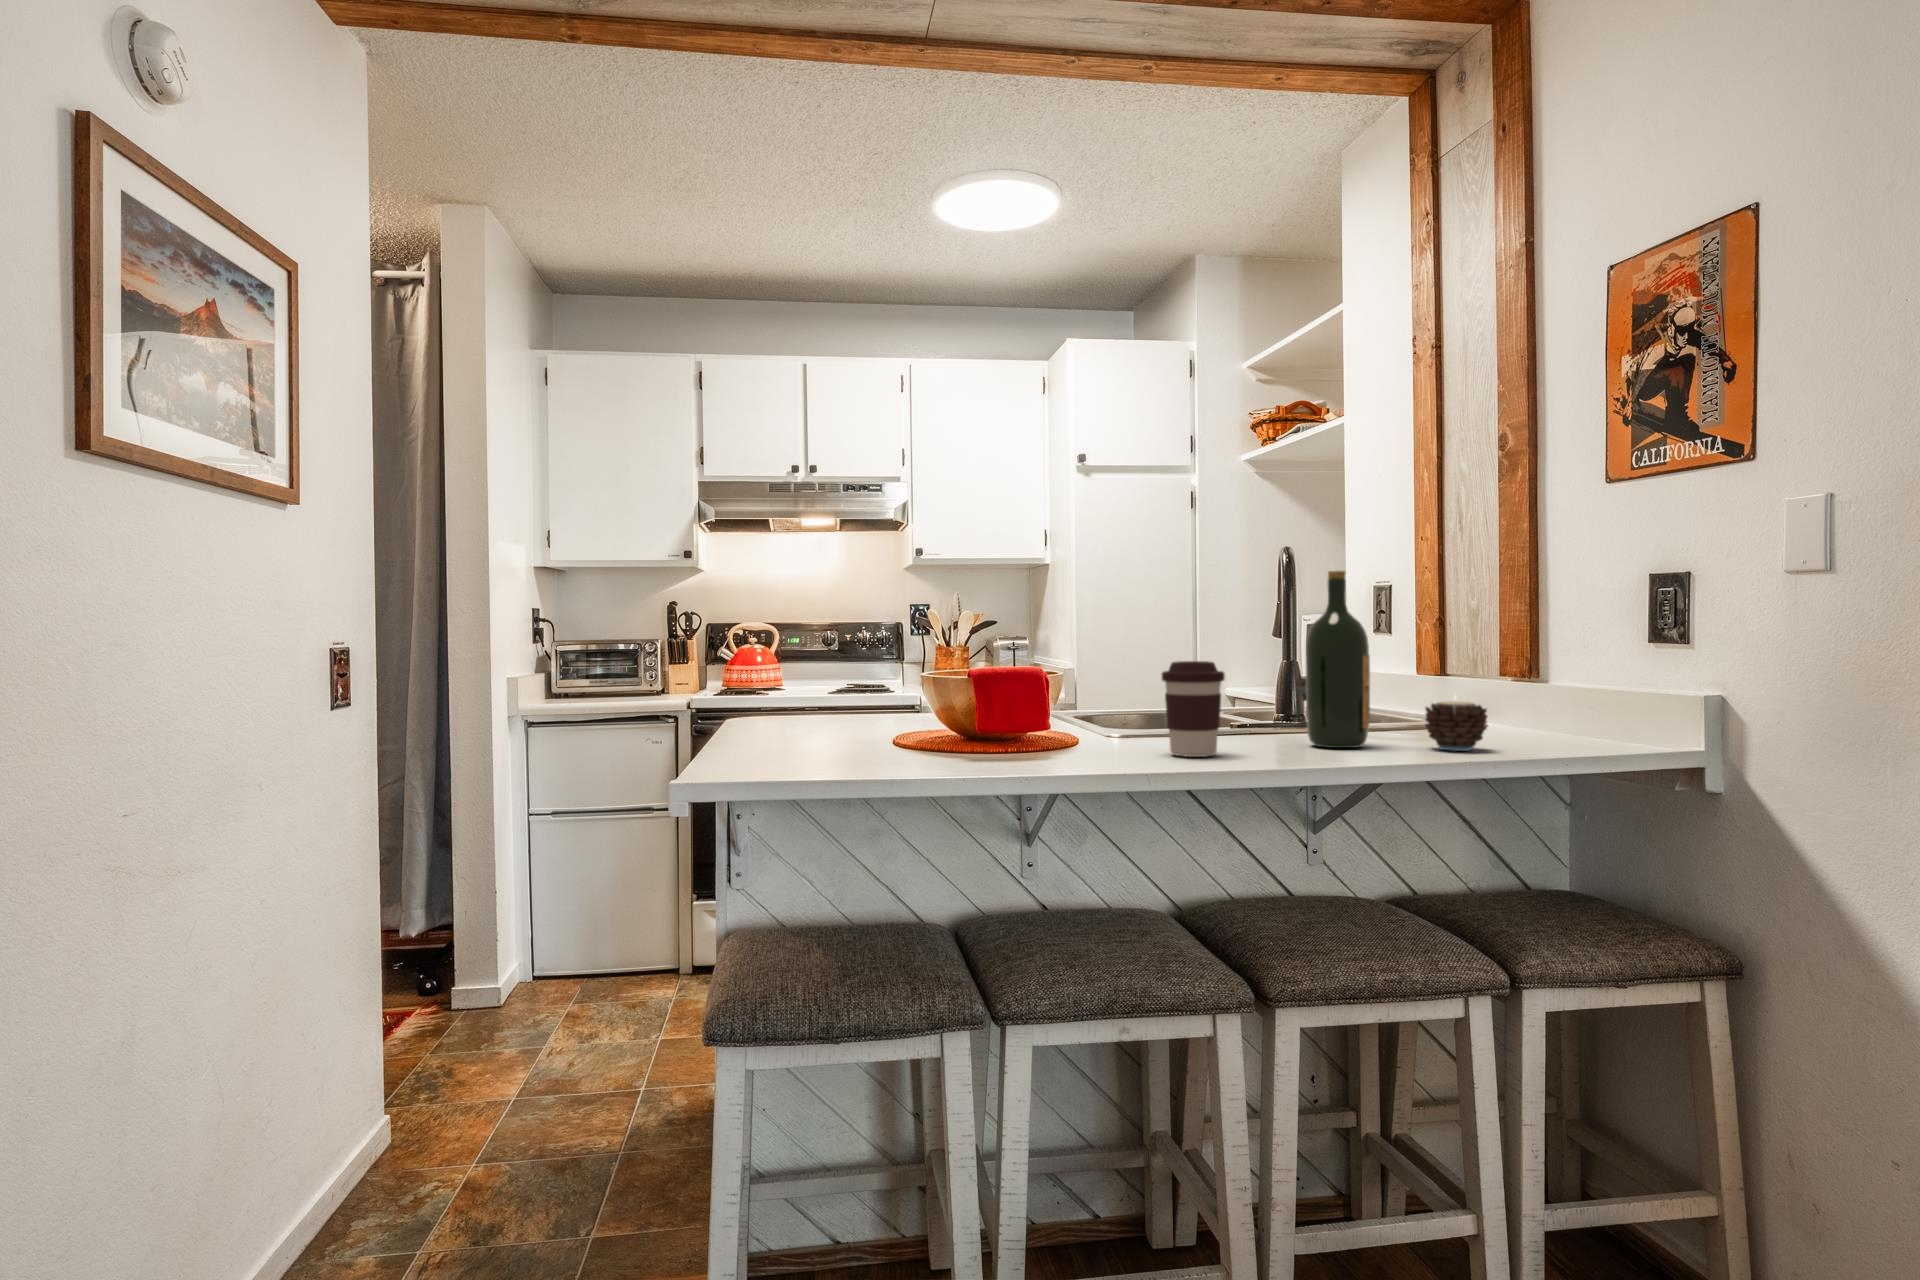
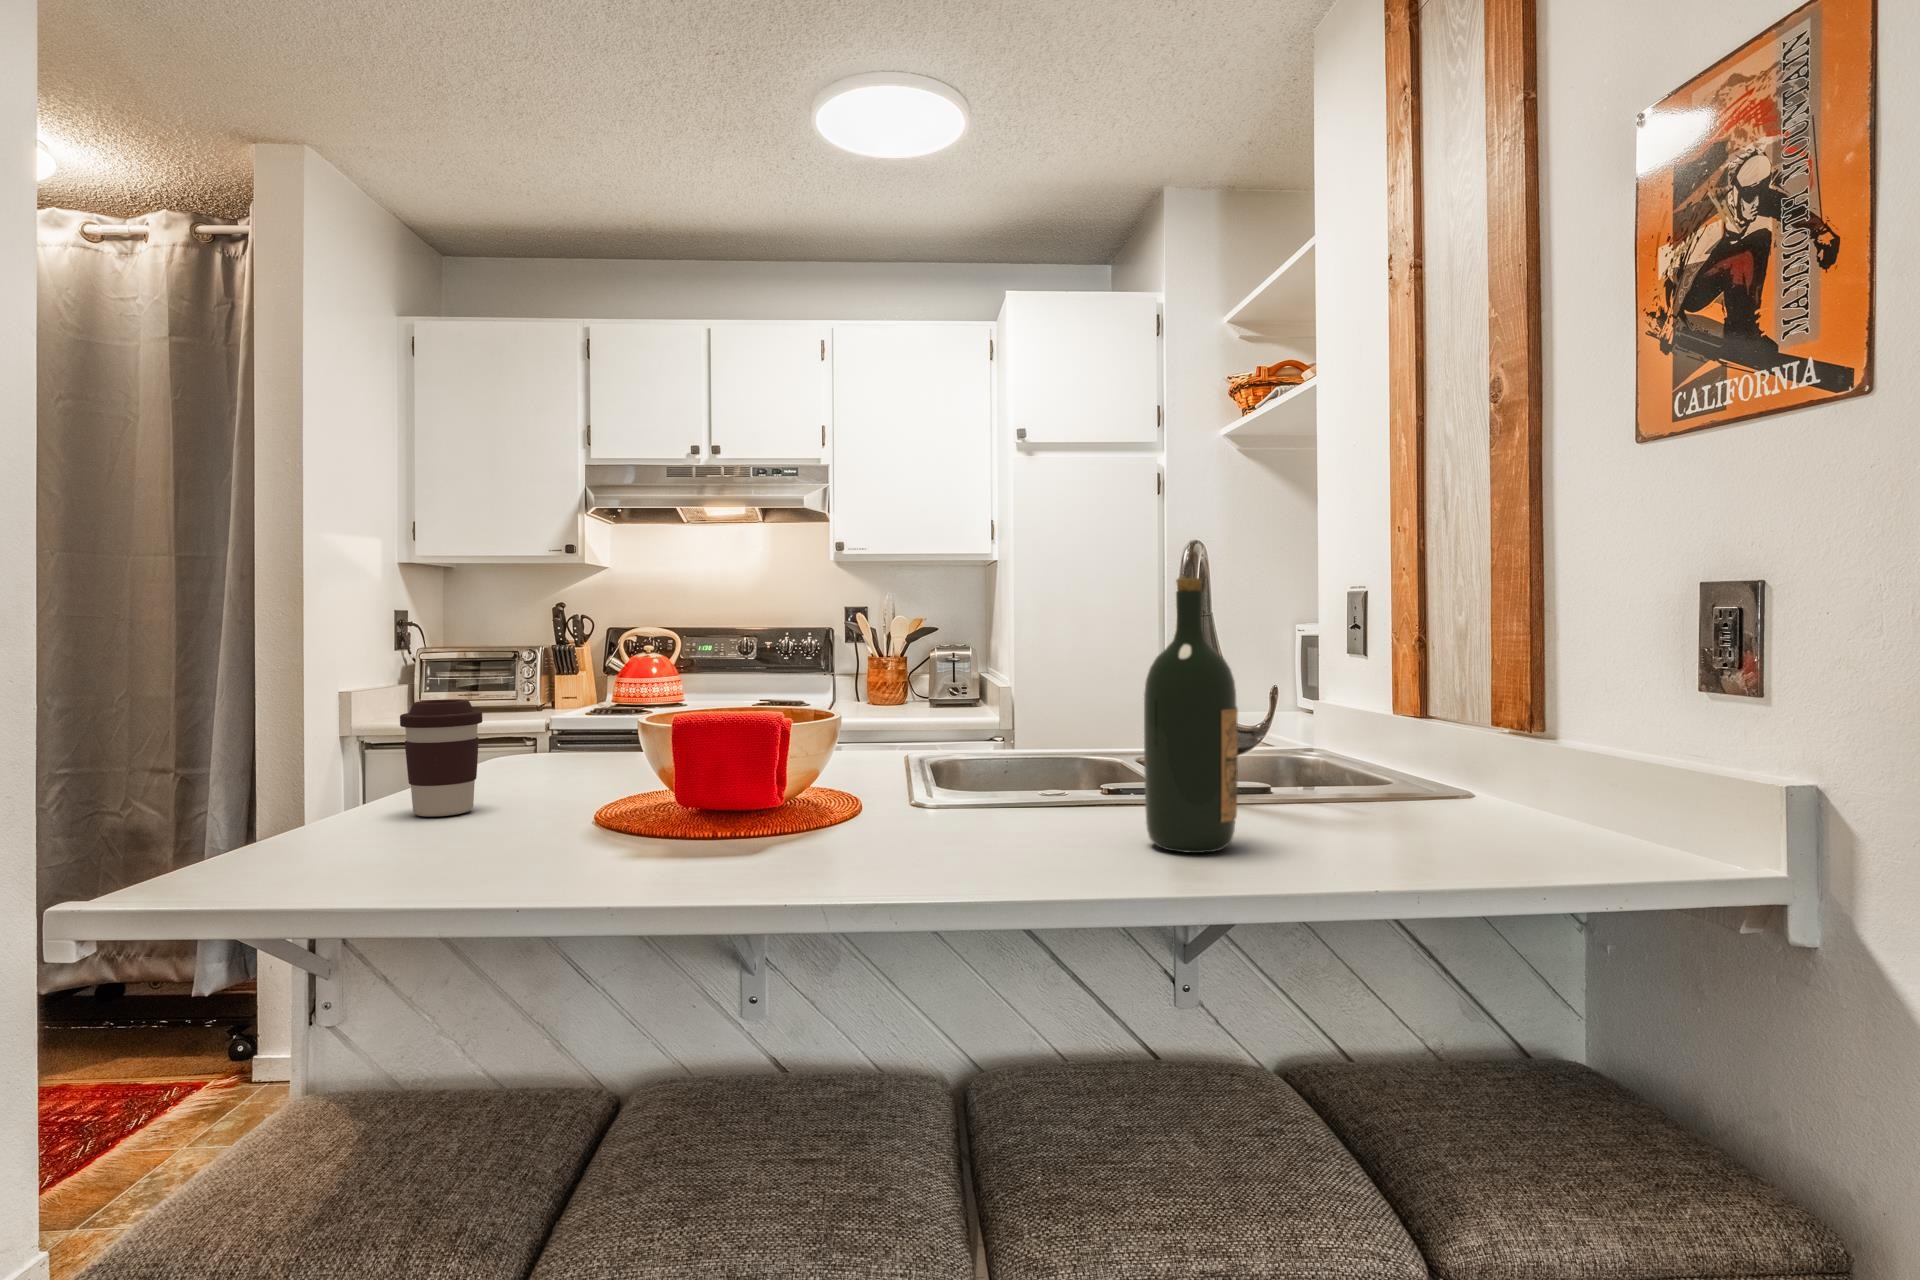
coffee cup: present [1162,661,1225,757] -> present [400,699,482,816]
candle: present [1425,702,1487,751] -> none [1318,771,1416,865]

